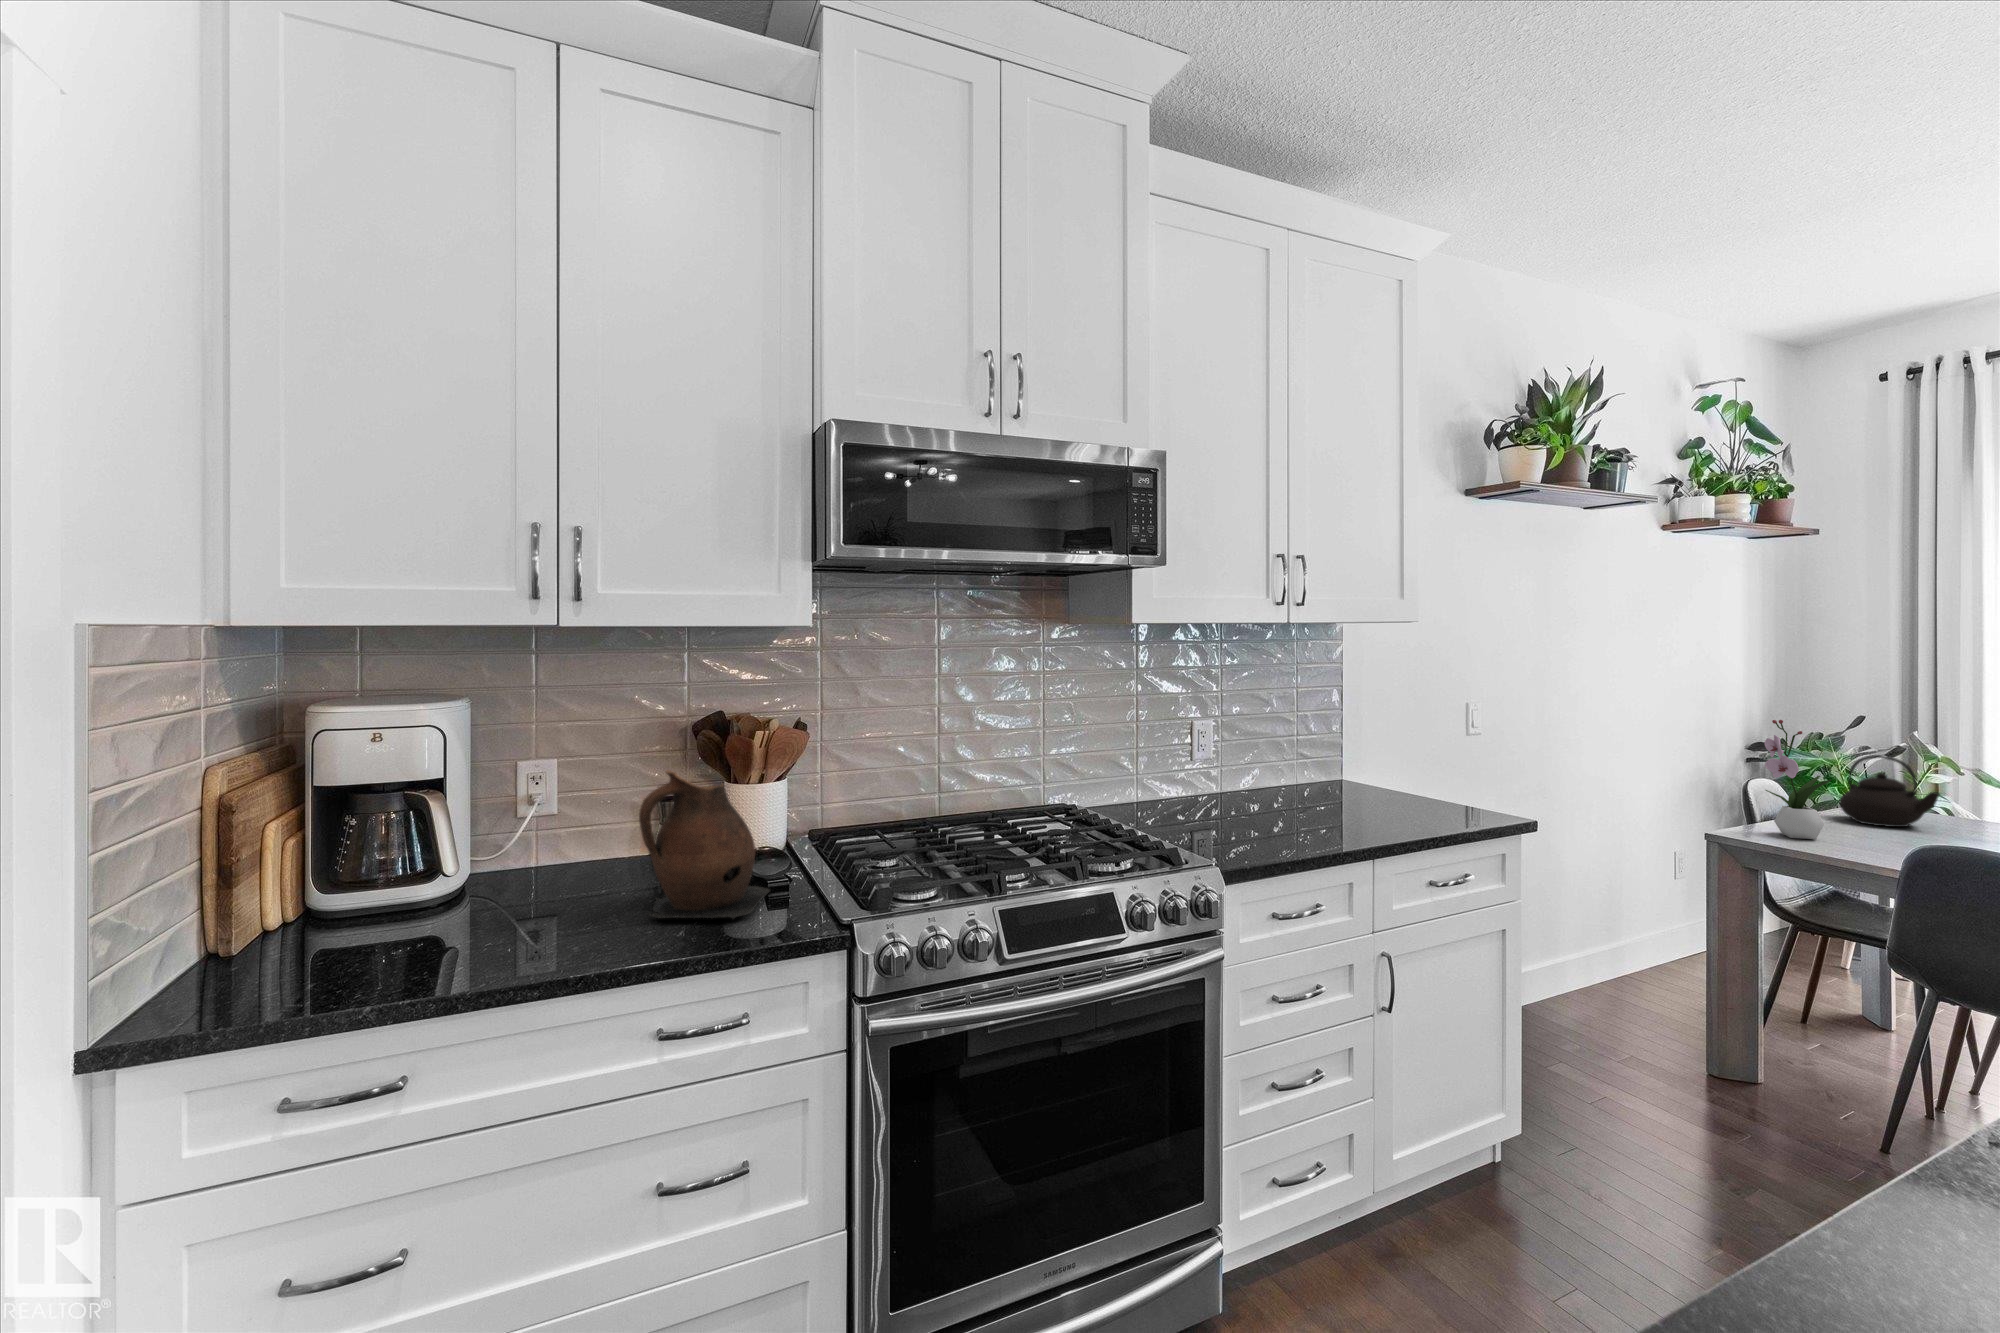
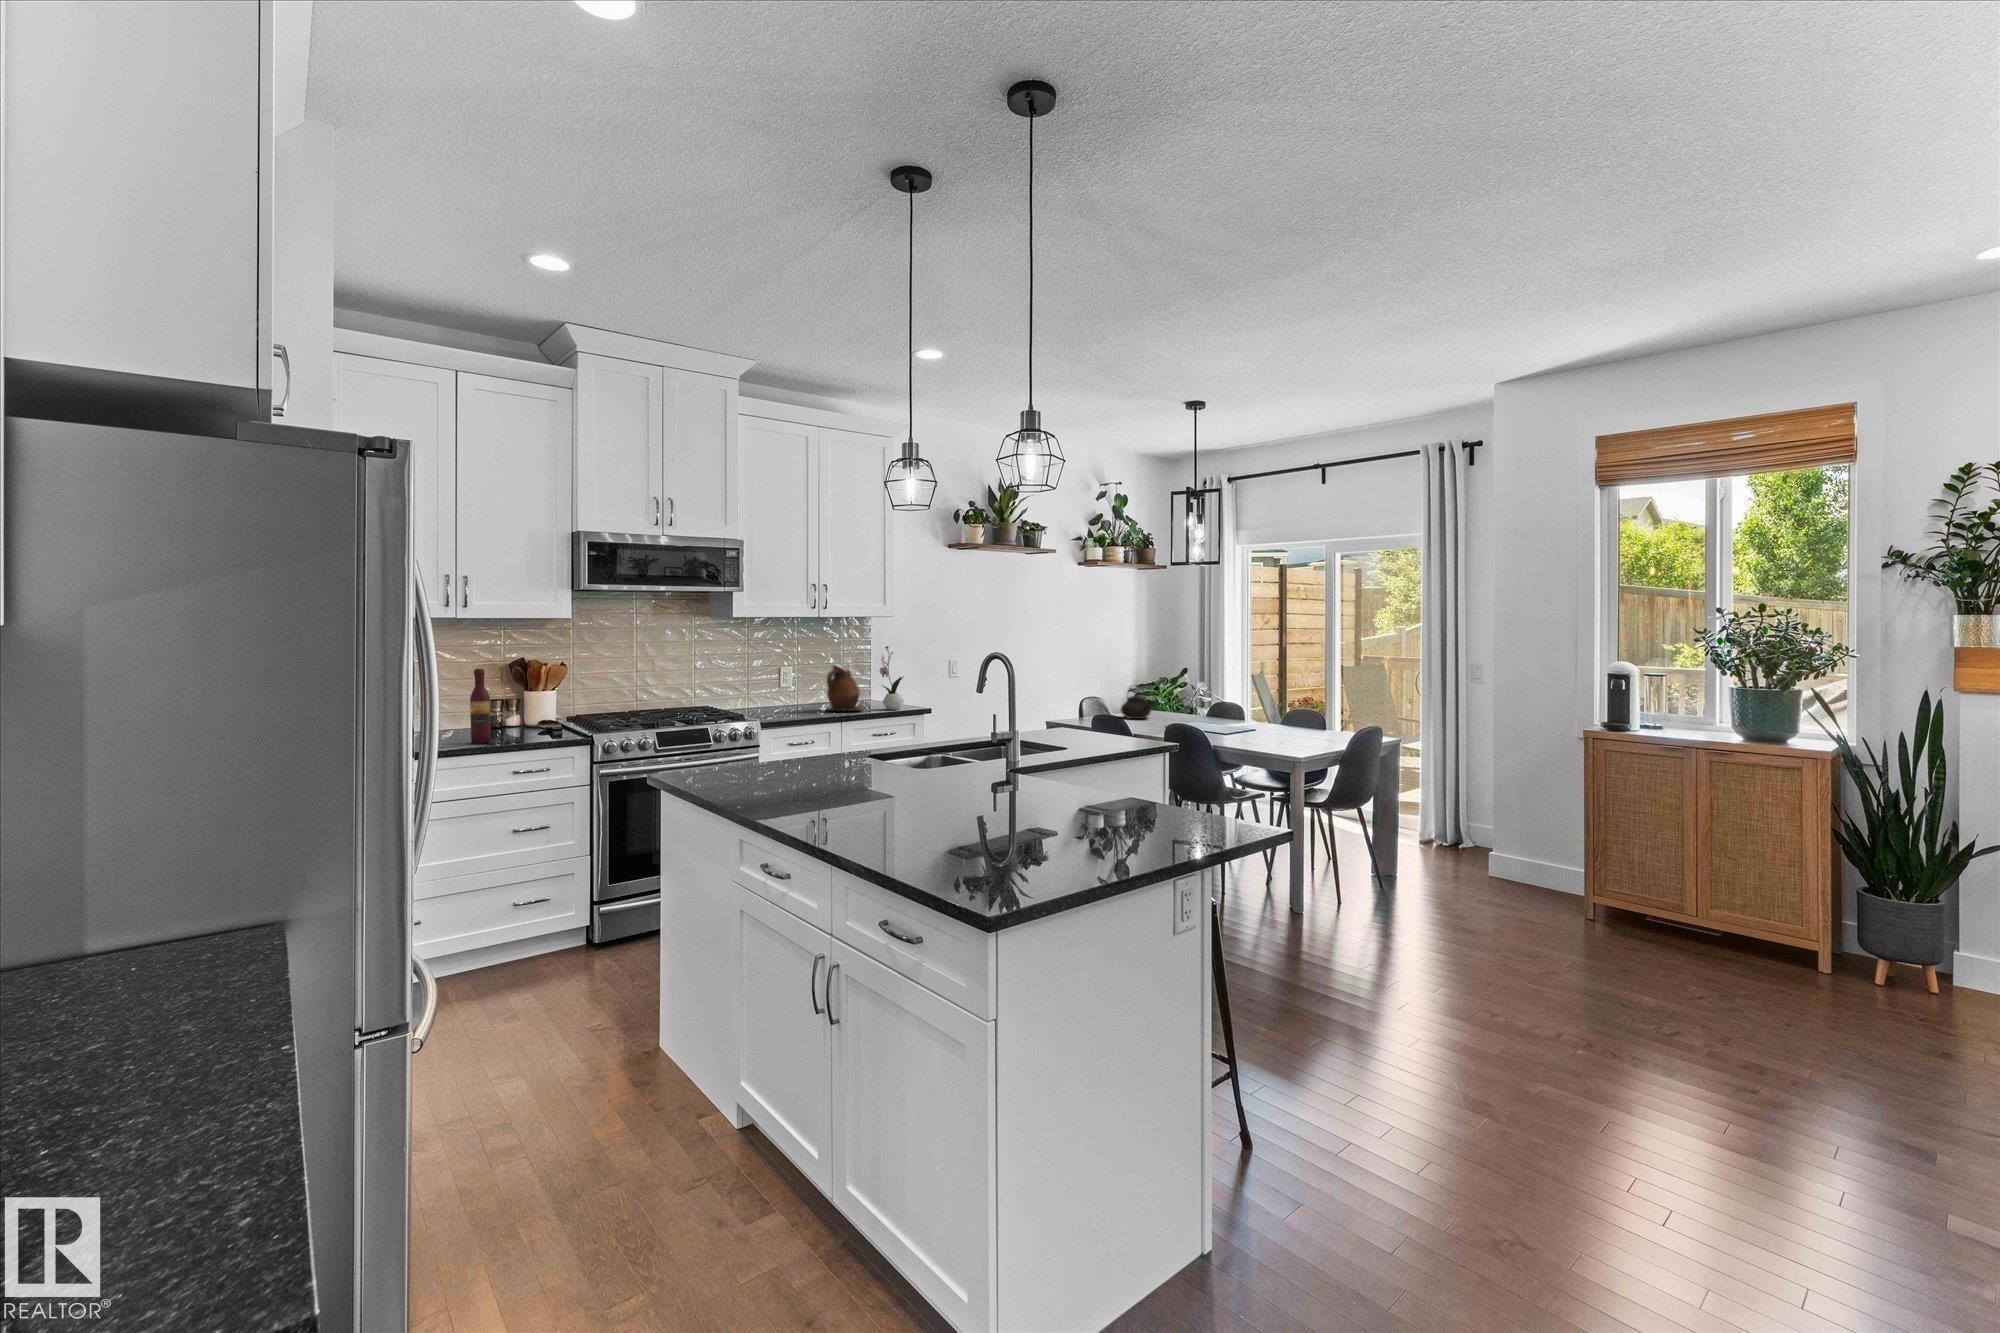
flower arrangement: present [1765,720,1831,839] -> present [880,646,904,710]
wine bottle: none [566,755,616,947] -> present [470,669,491,744]
ceramic pitcher: present [639,770,770,919] -> present [827,665,861,711]

